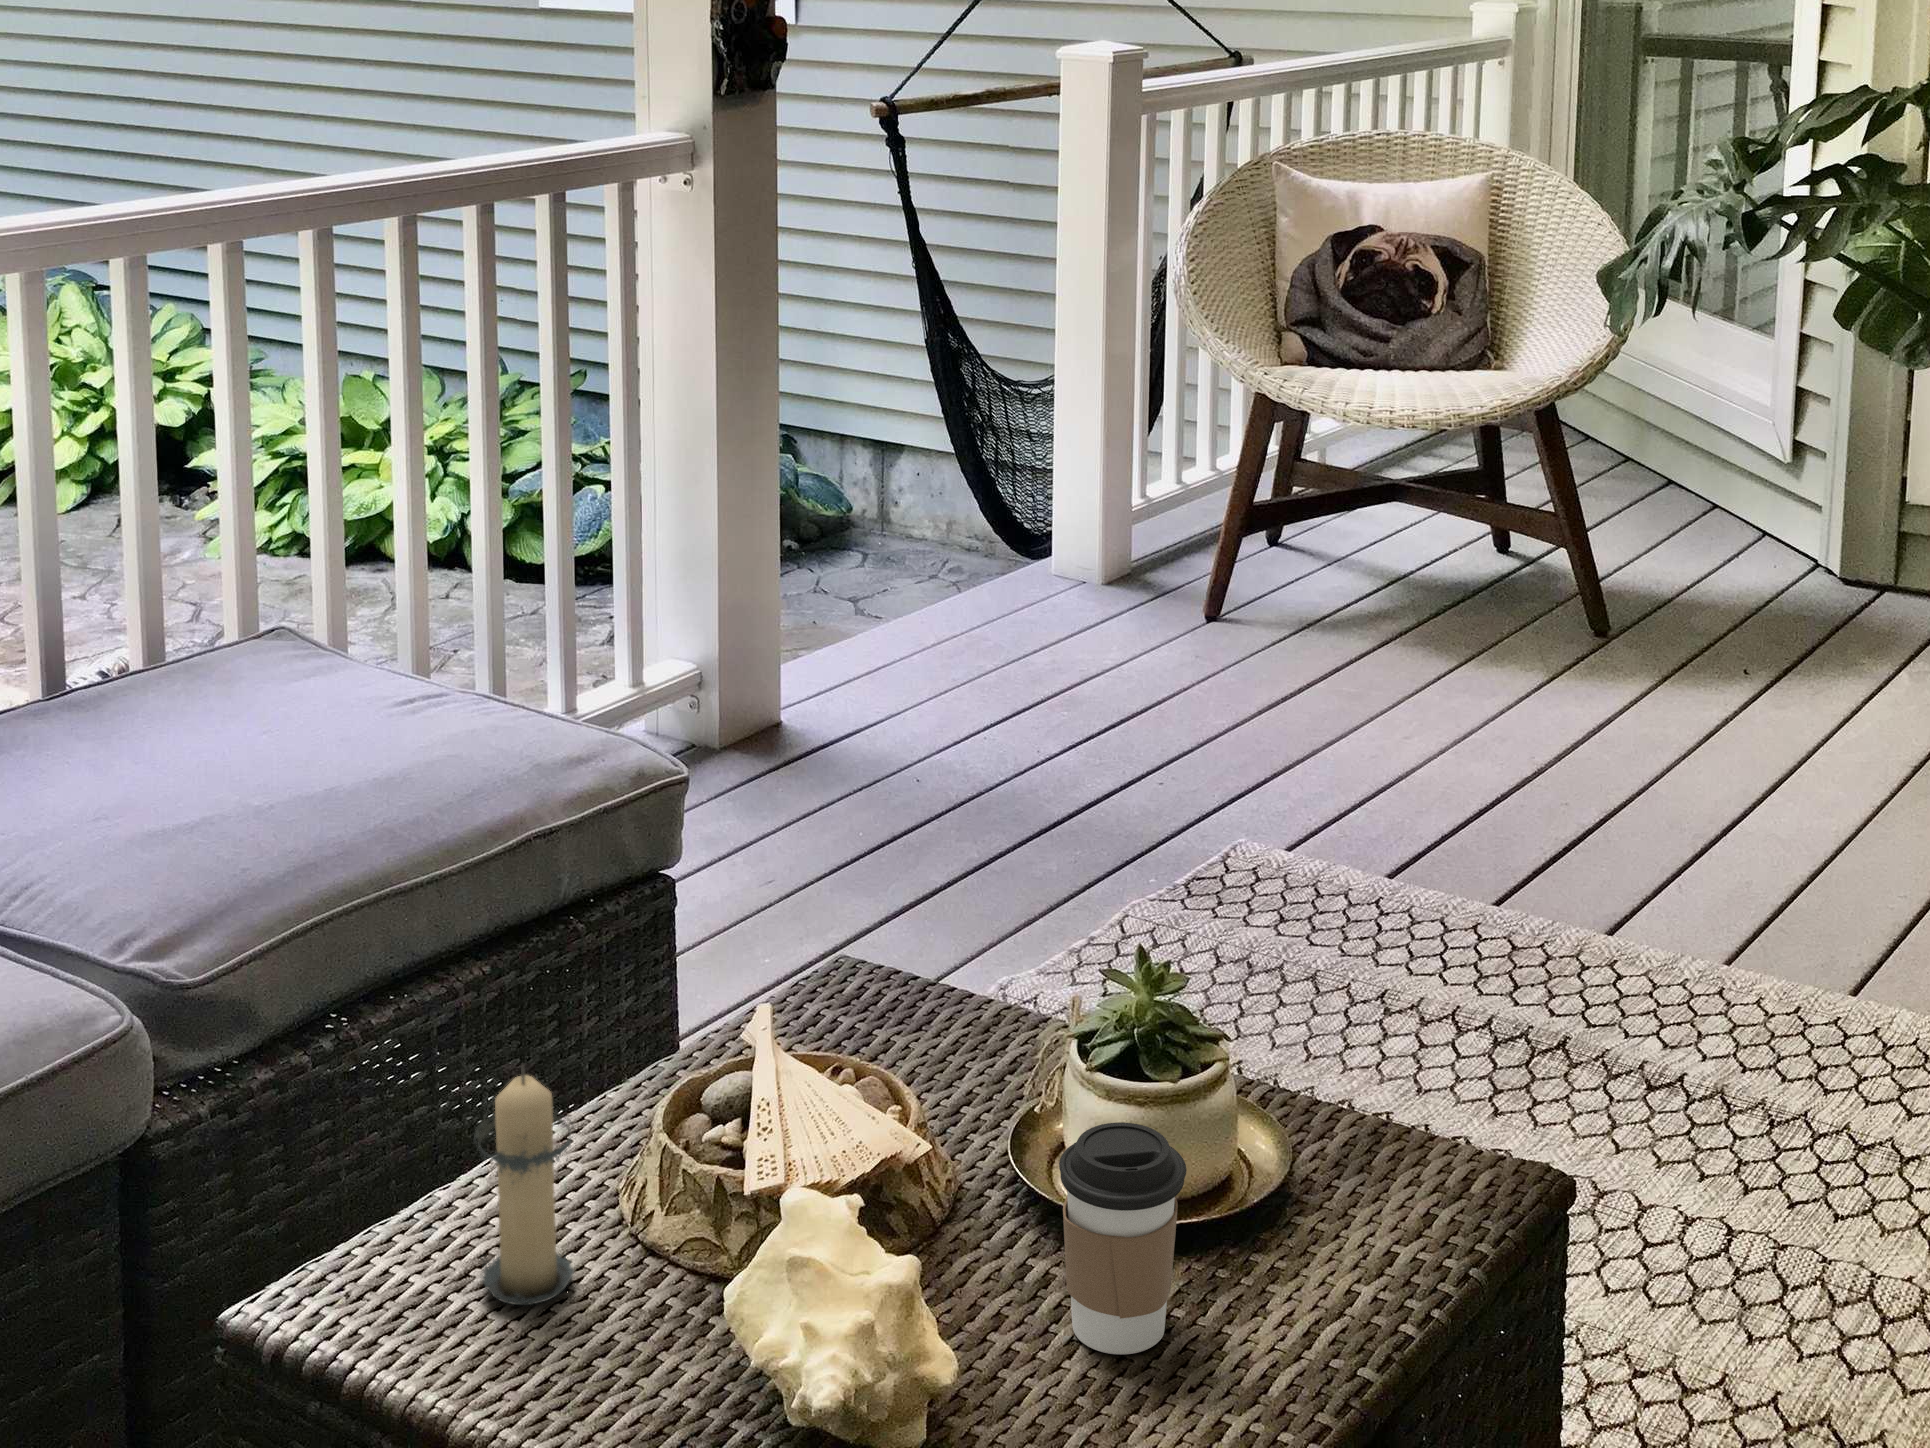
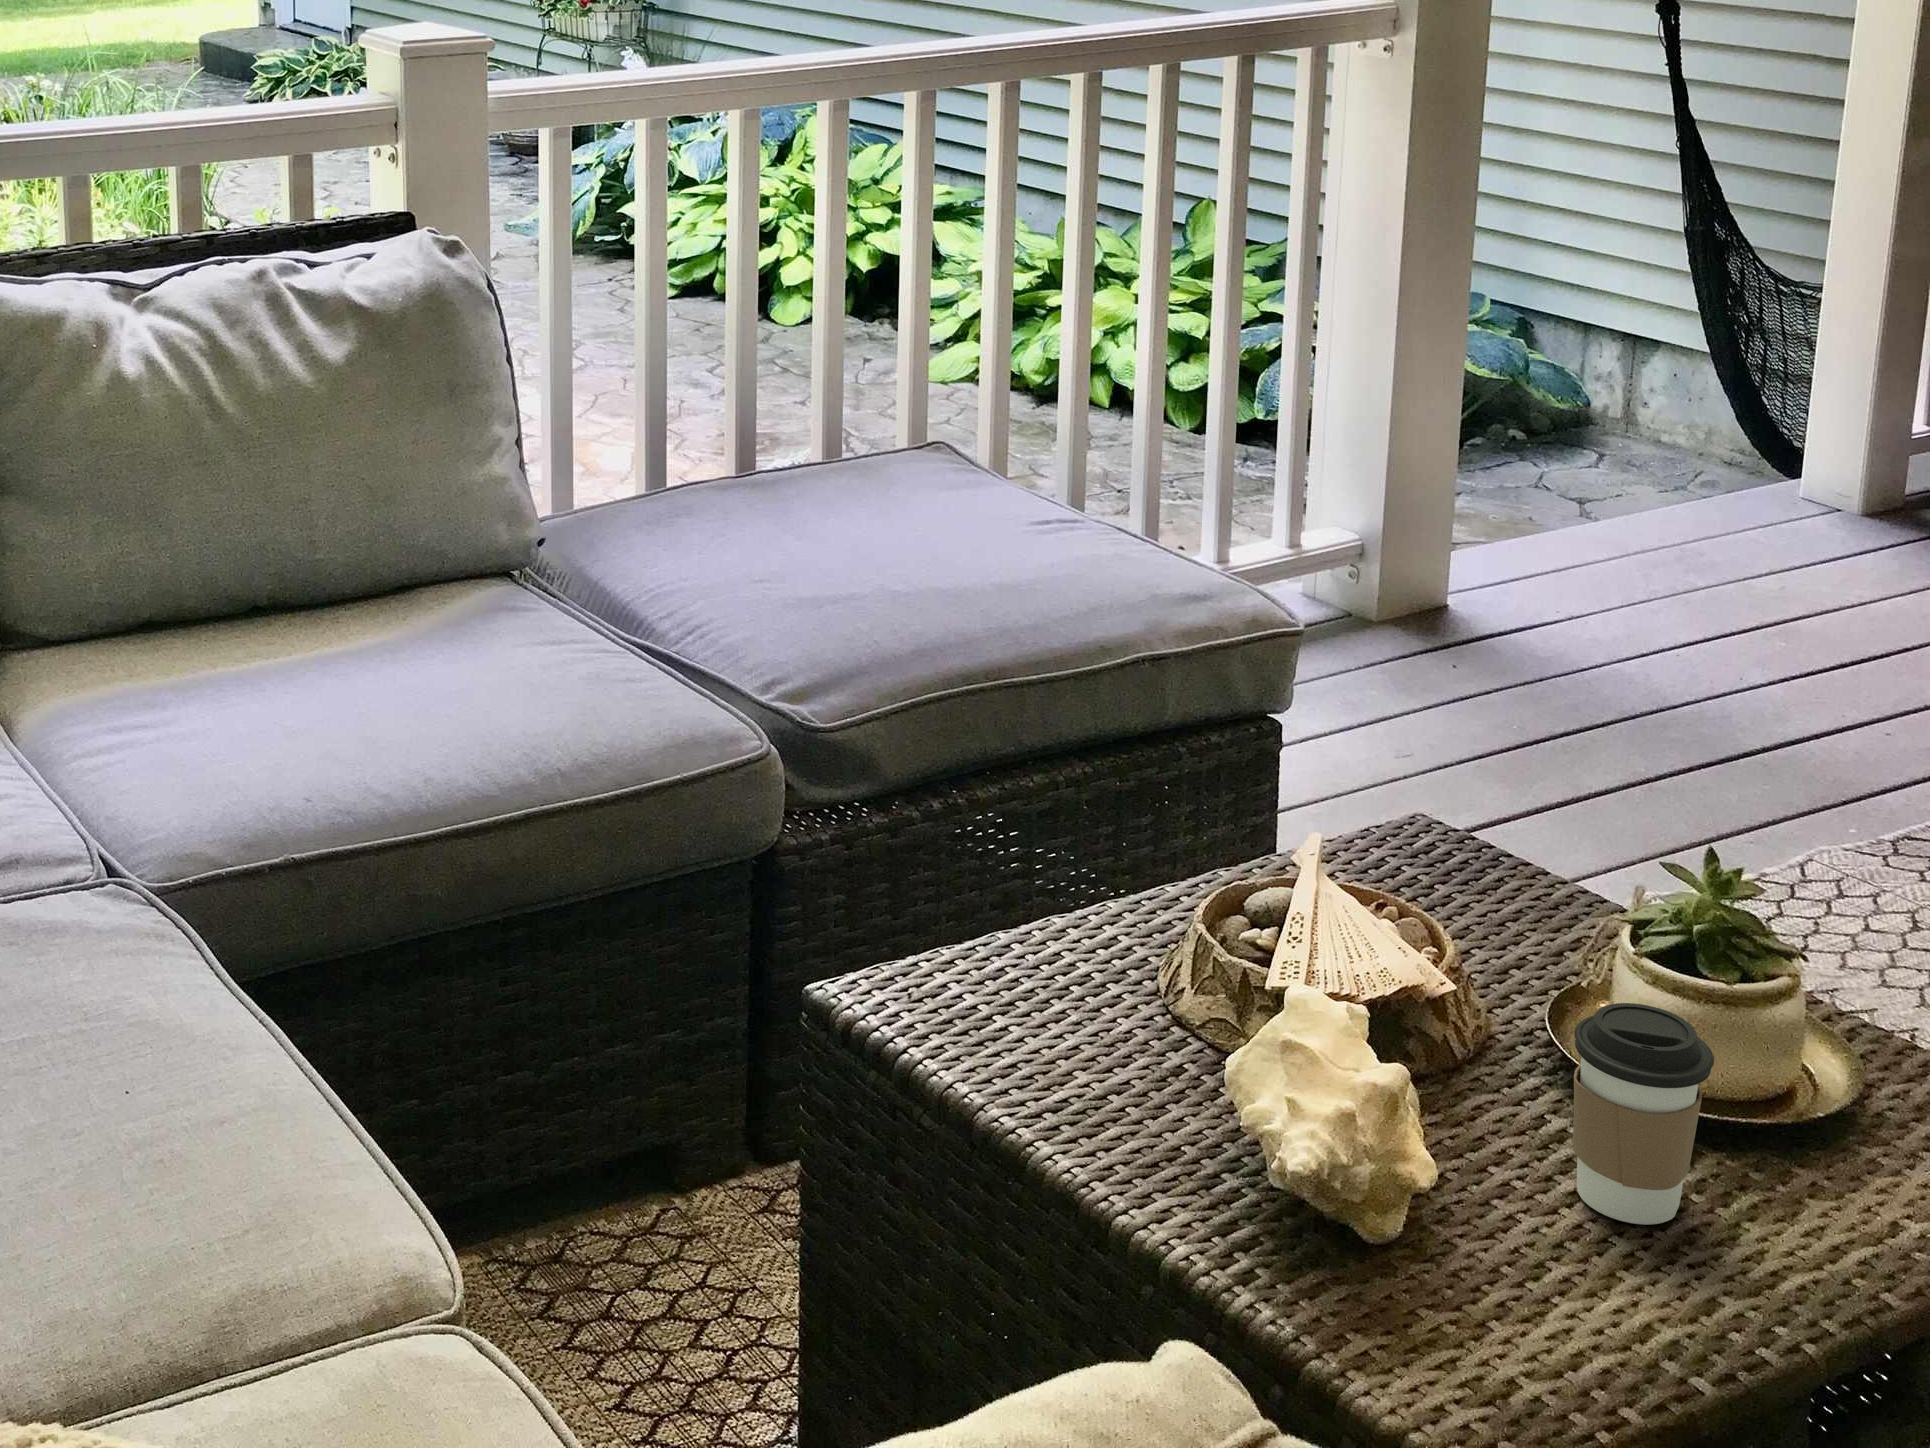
candle: present [474,1063,574,1305] -> none [1010,828,1119,1039]

